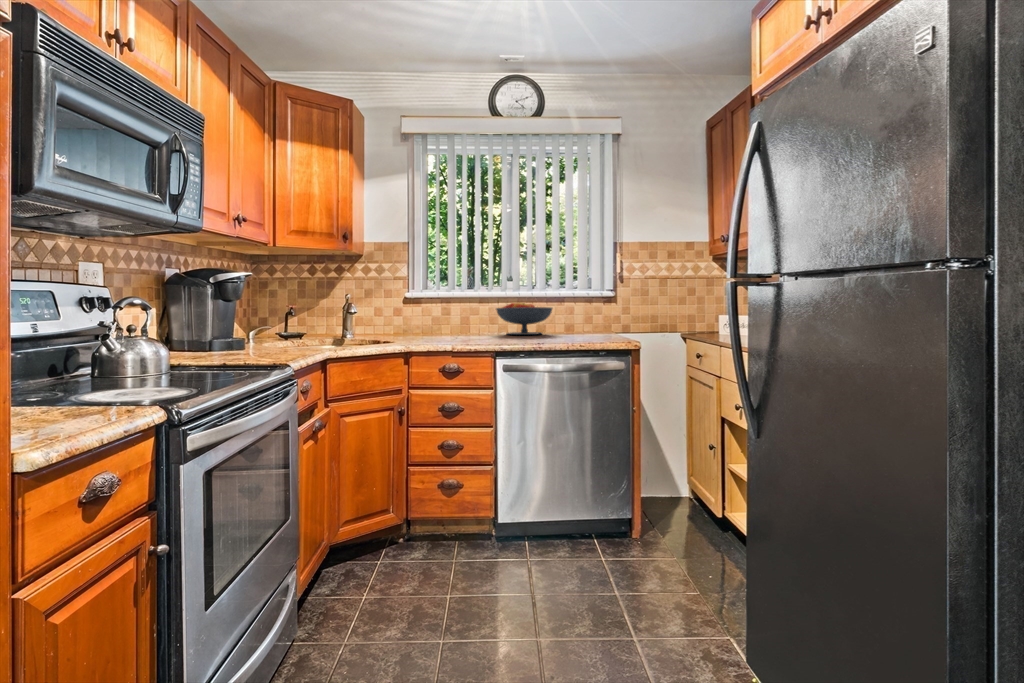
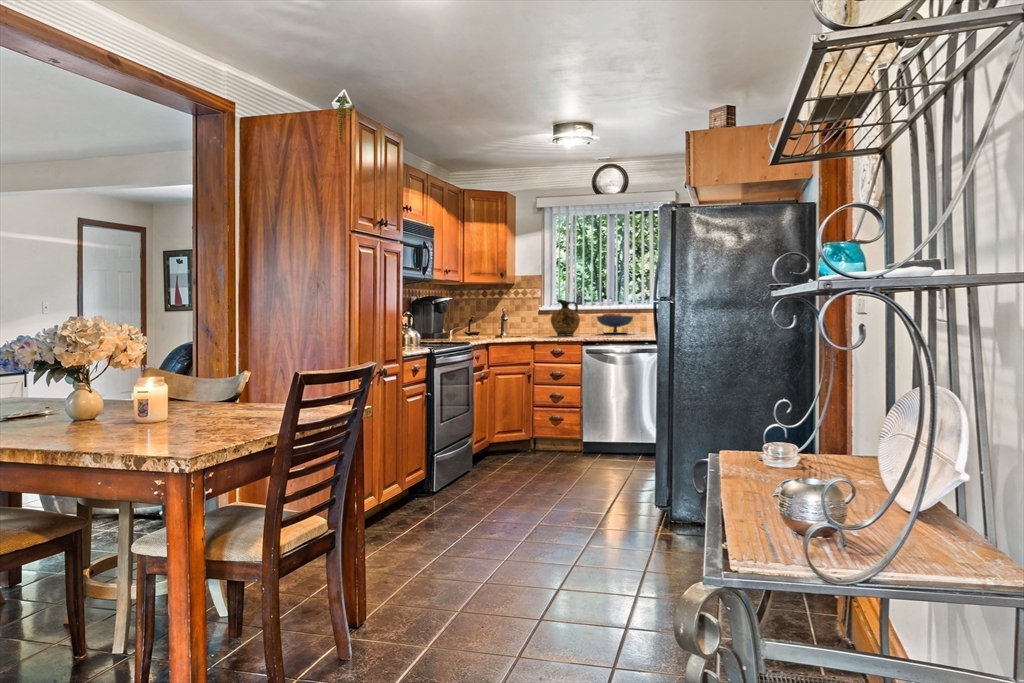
ceramic jug: none [429,280,477,339] -> present [551,300,580,336]

